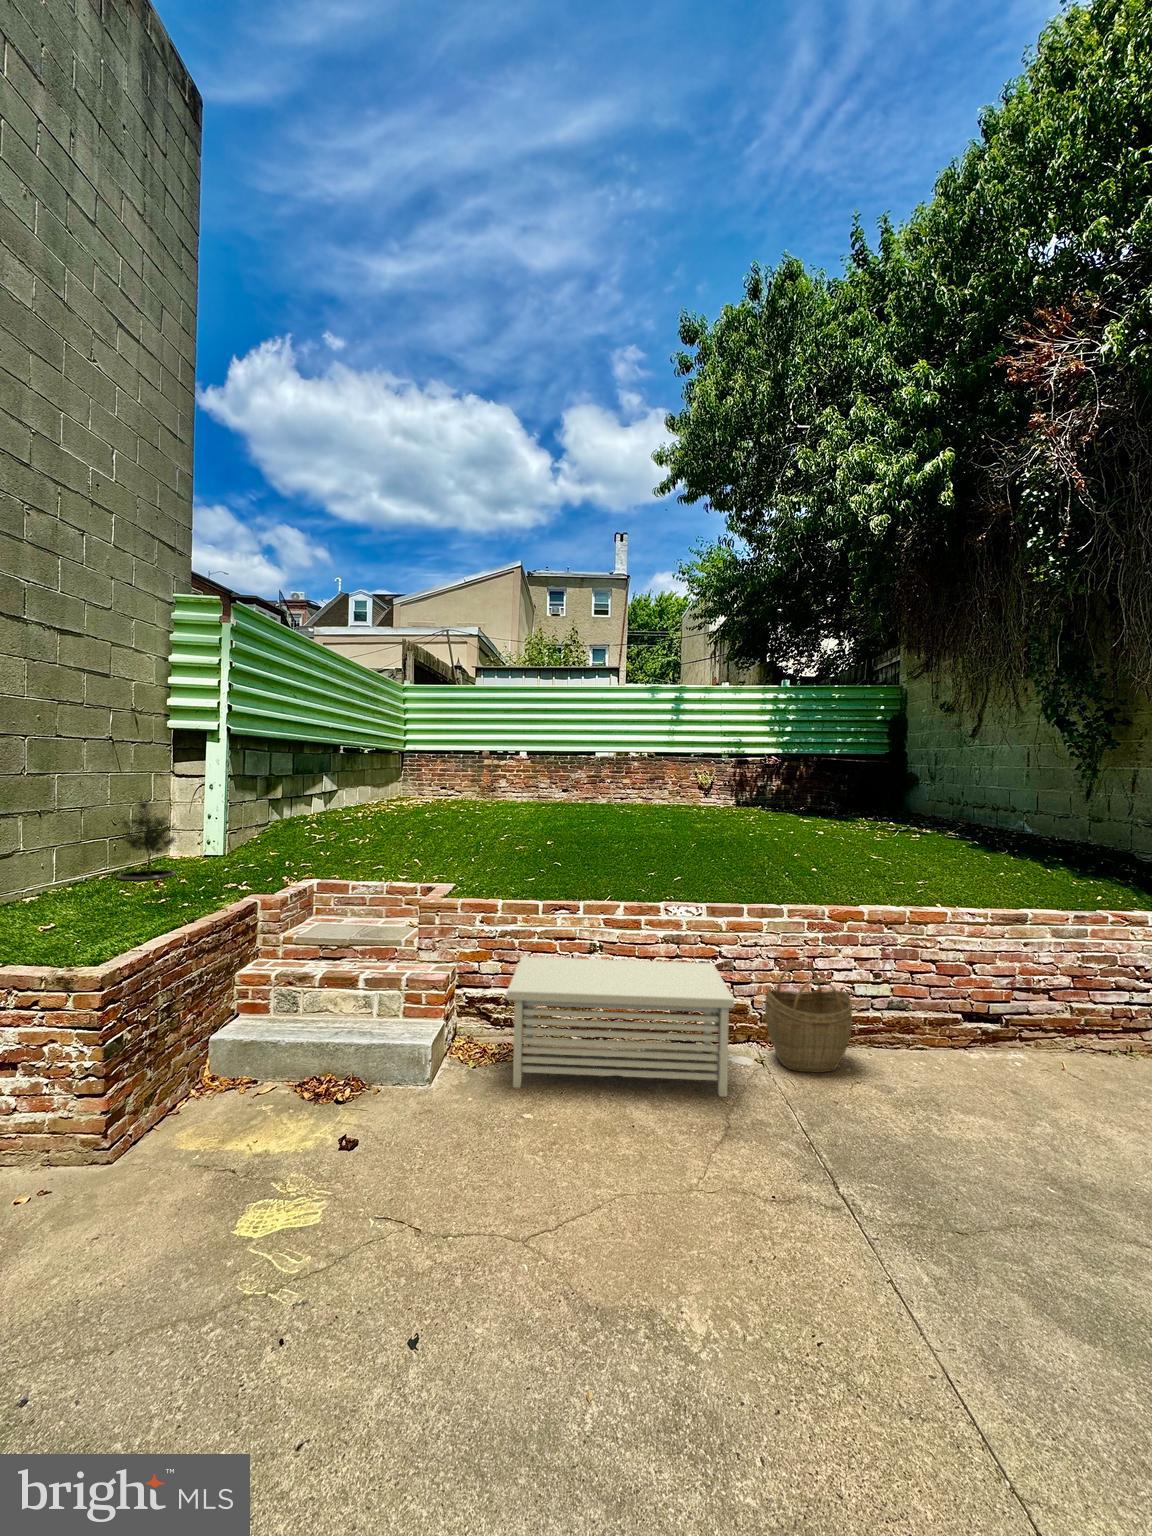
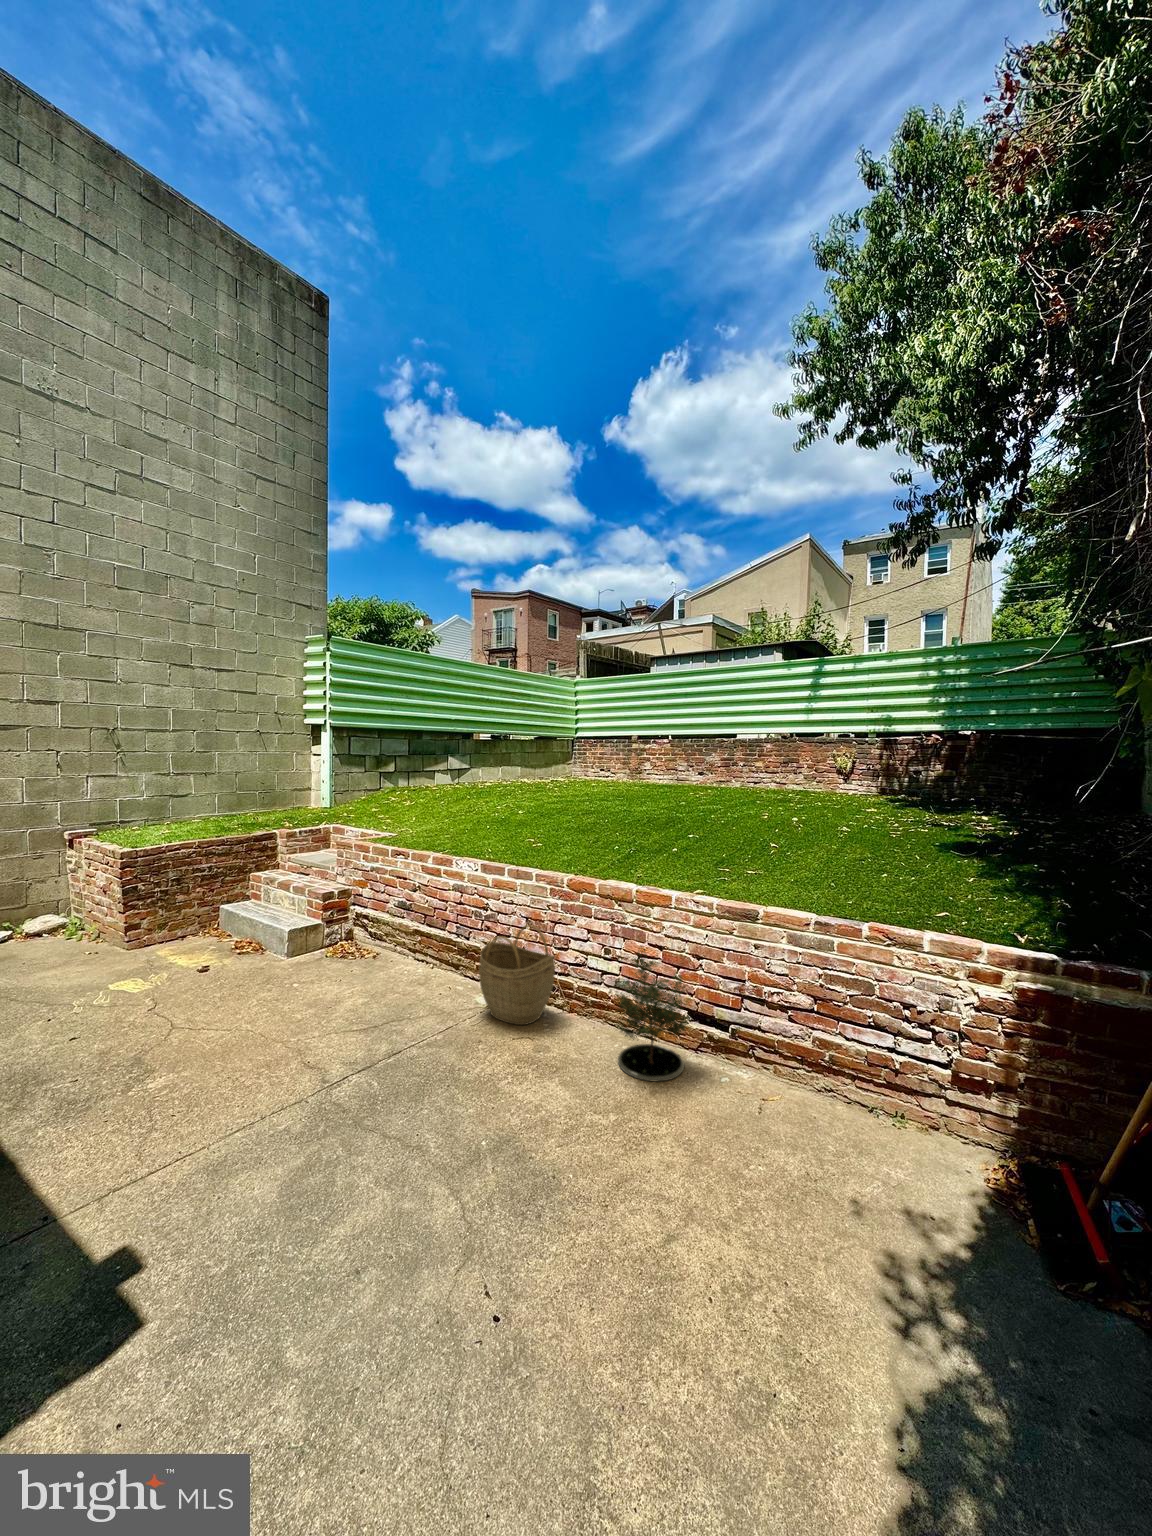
potted tree: present [117,797,179,880] -> present [616,949,689,1082]
storage bench: present [506,957,734,1097] -> none [300,888,475,1014]

